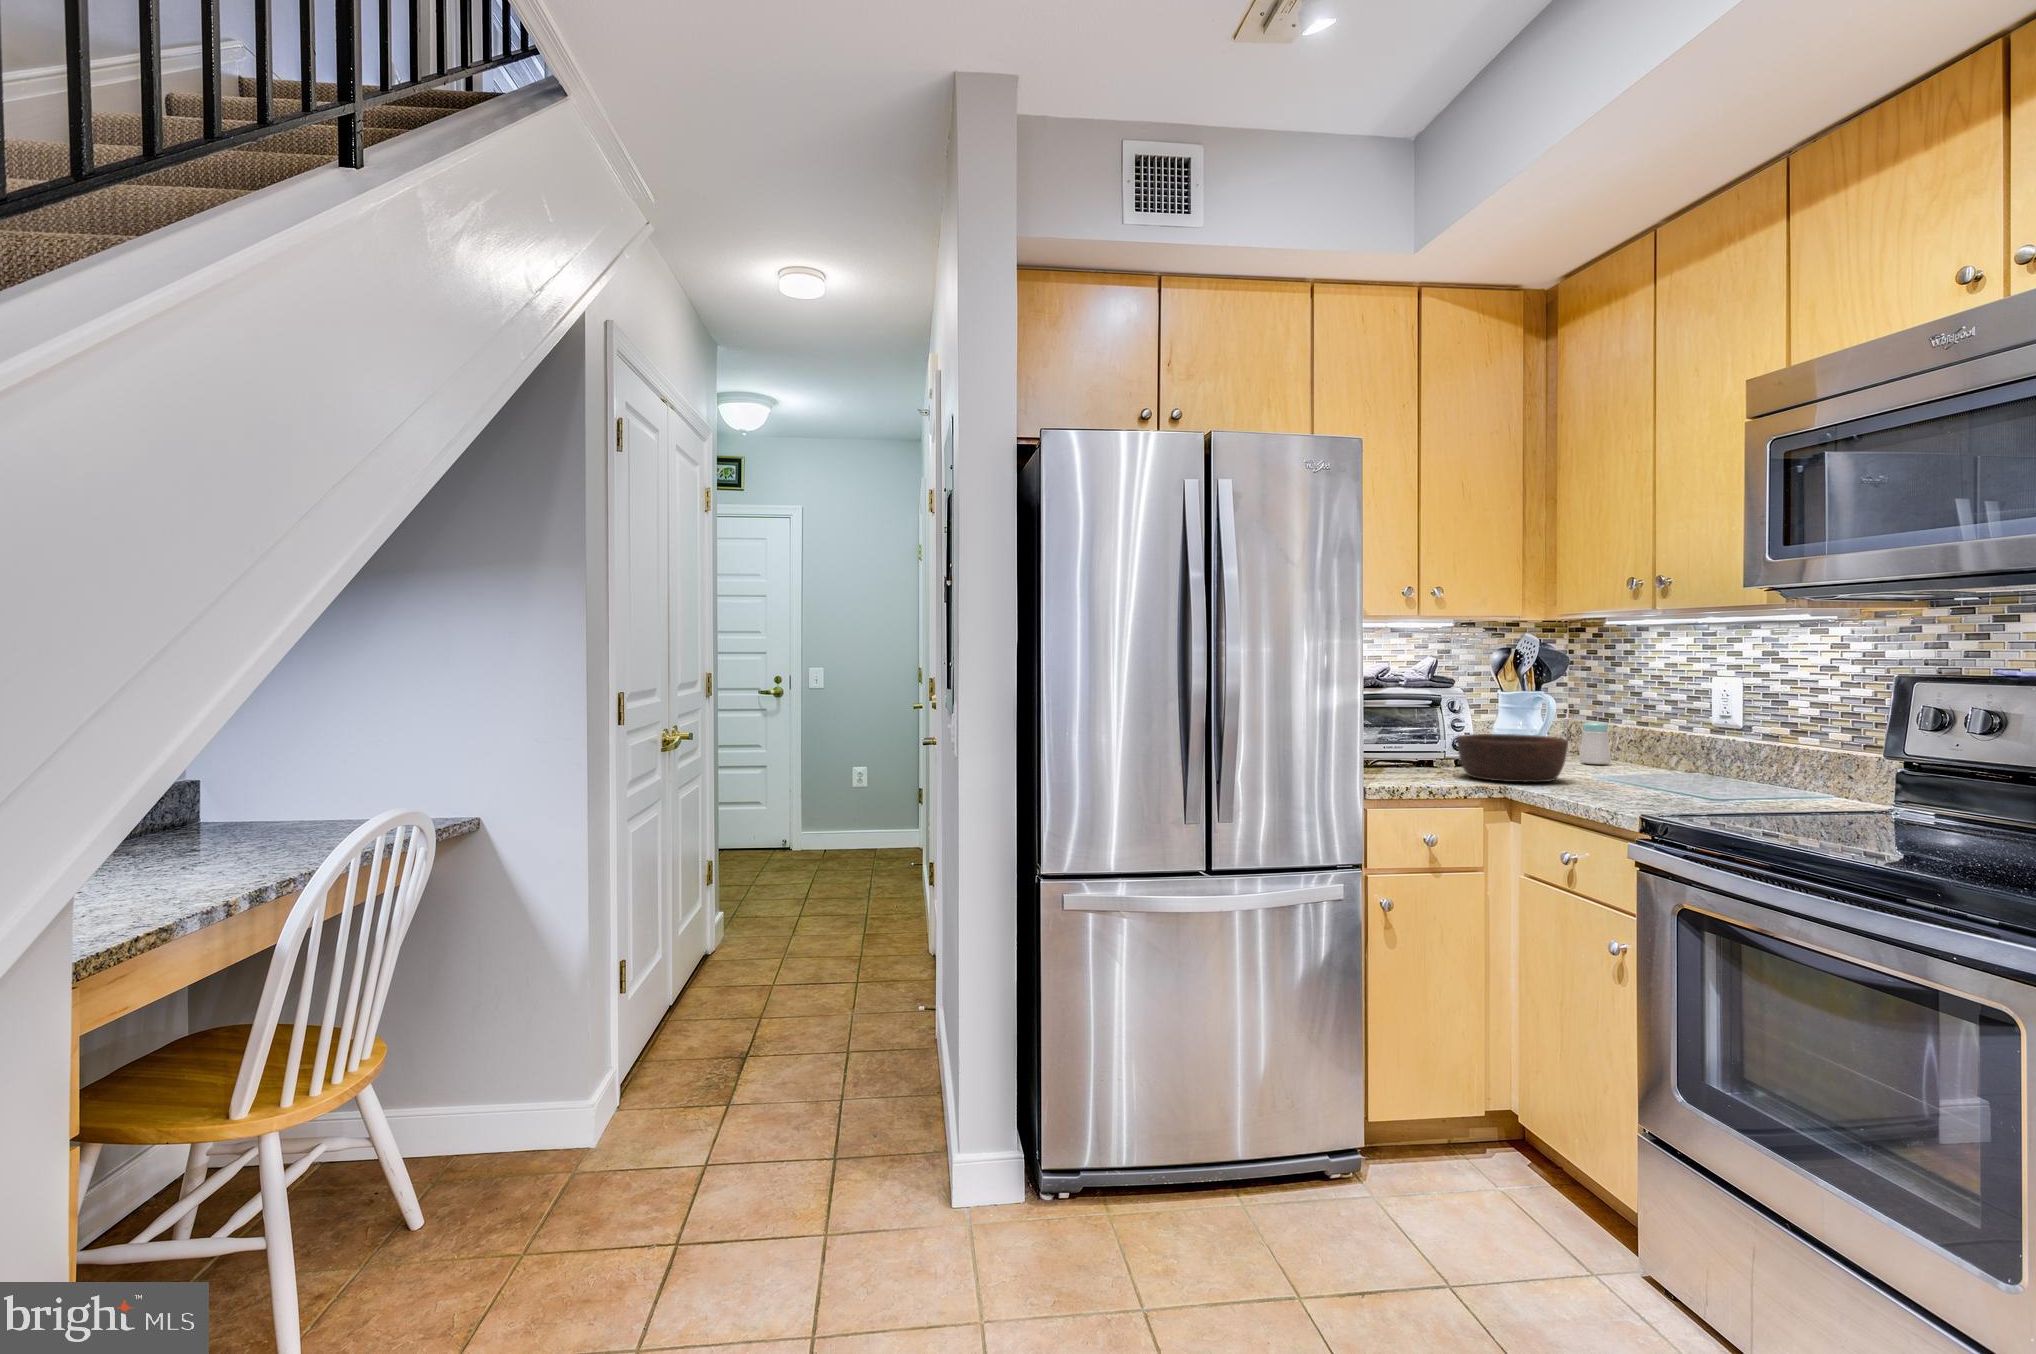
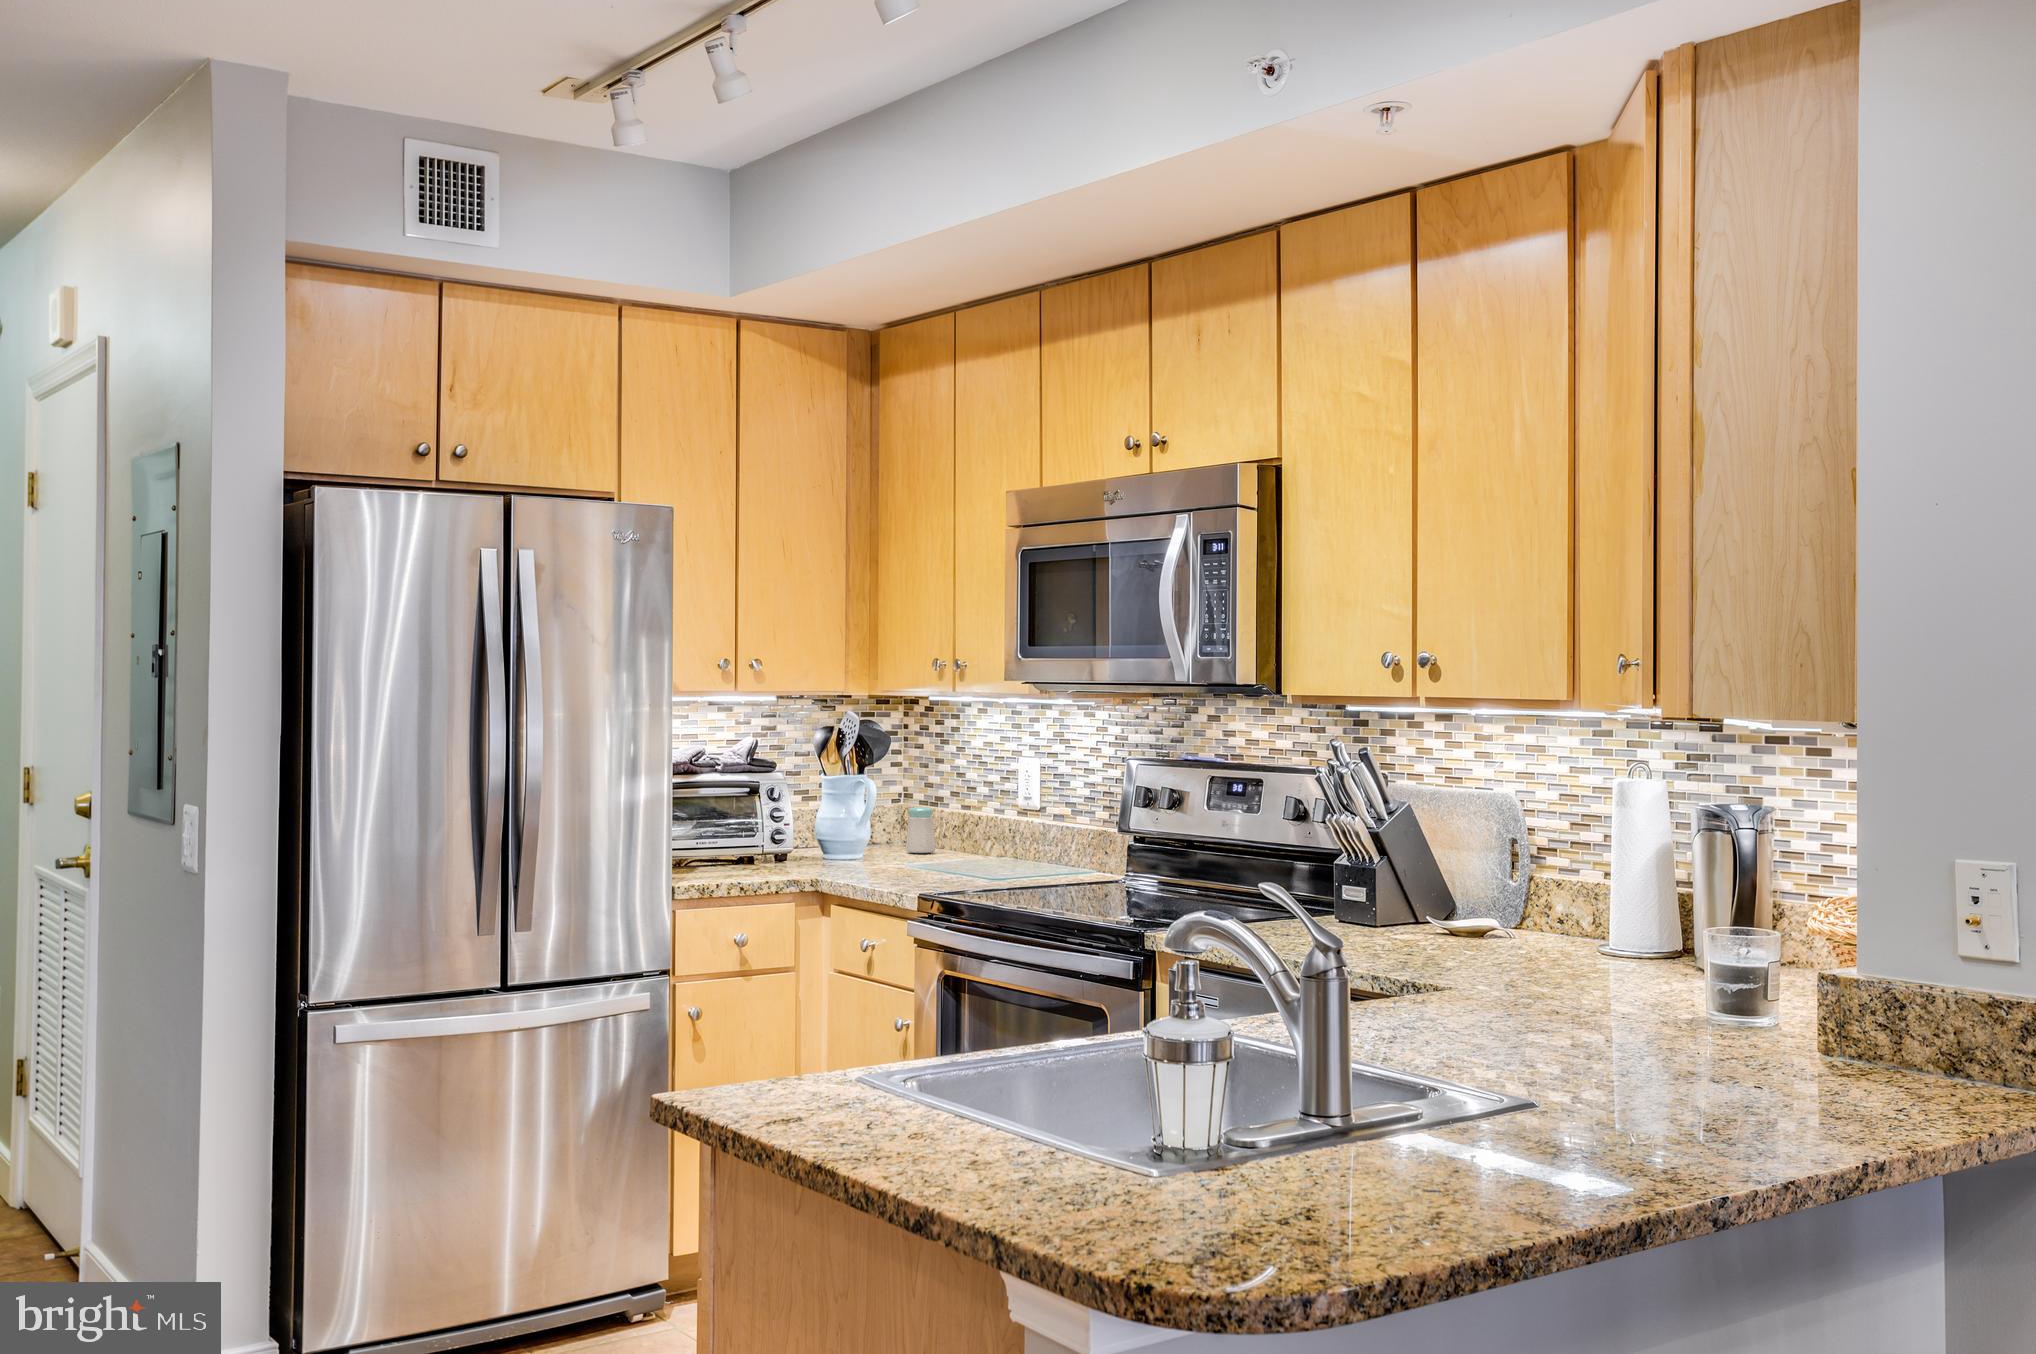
wooden bowl: present [1457,734,1568,782] -> none [772,823,878,873]

